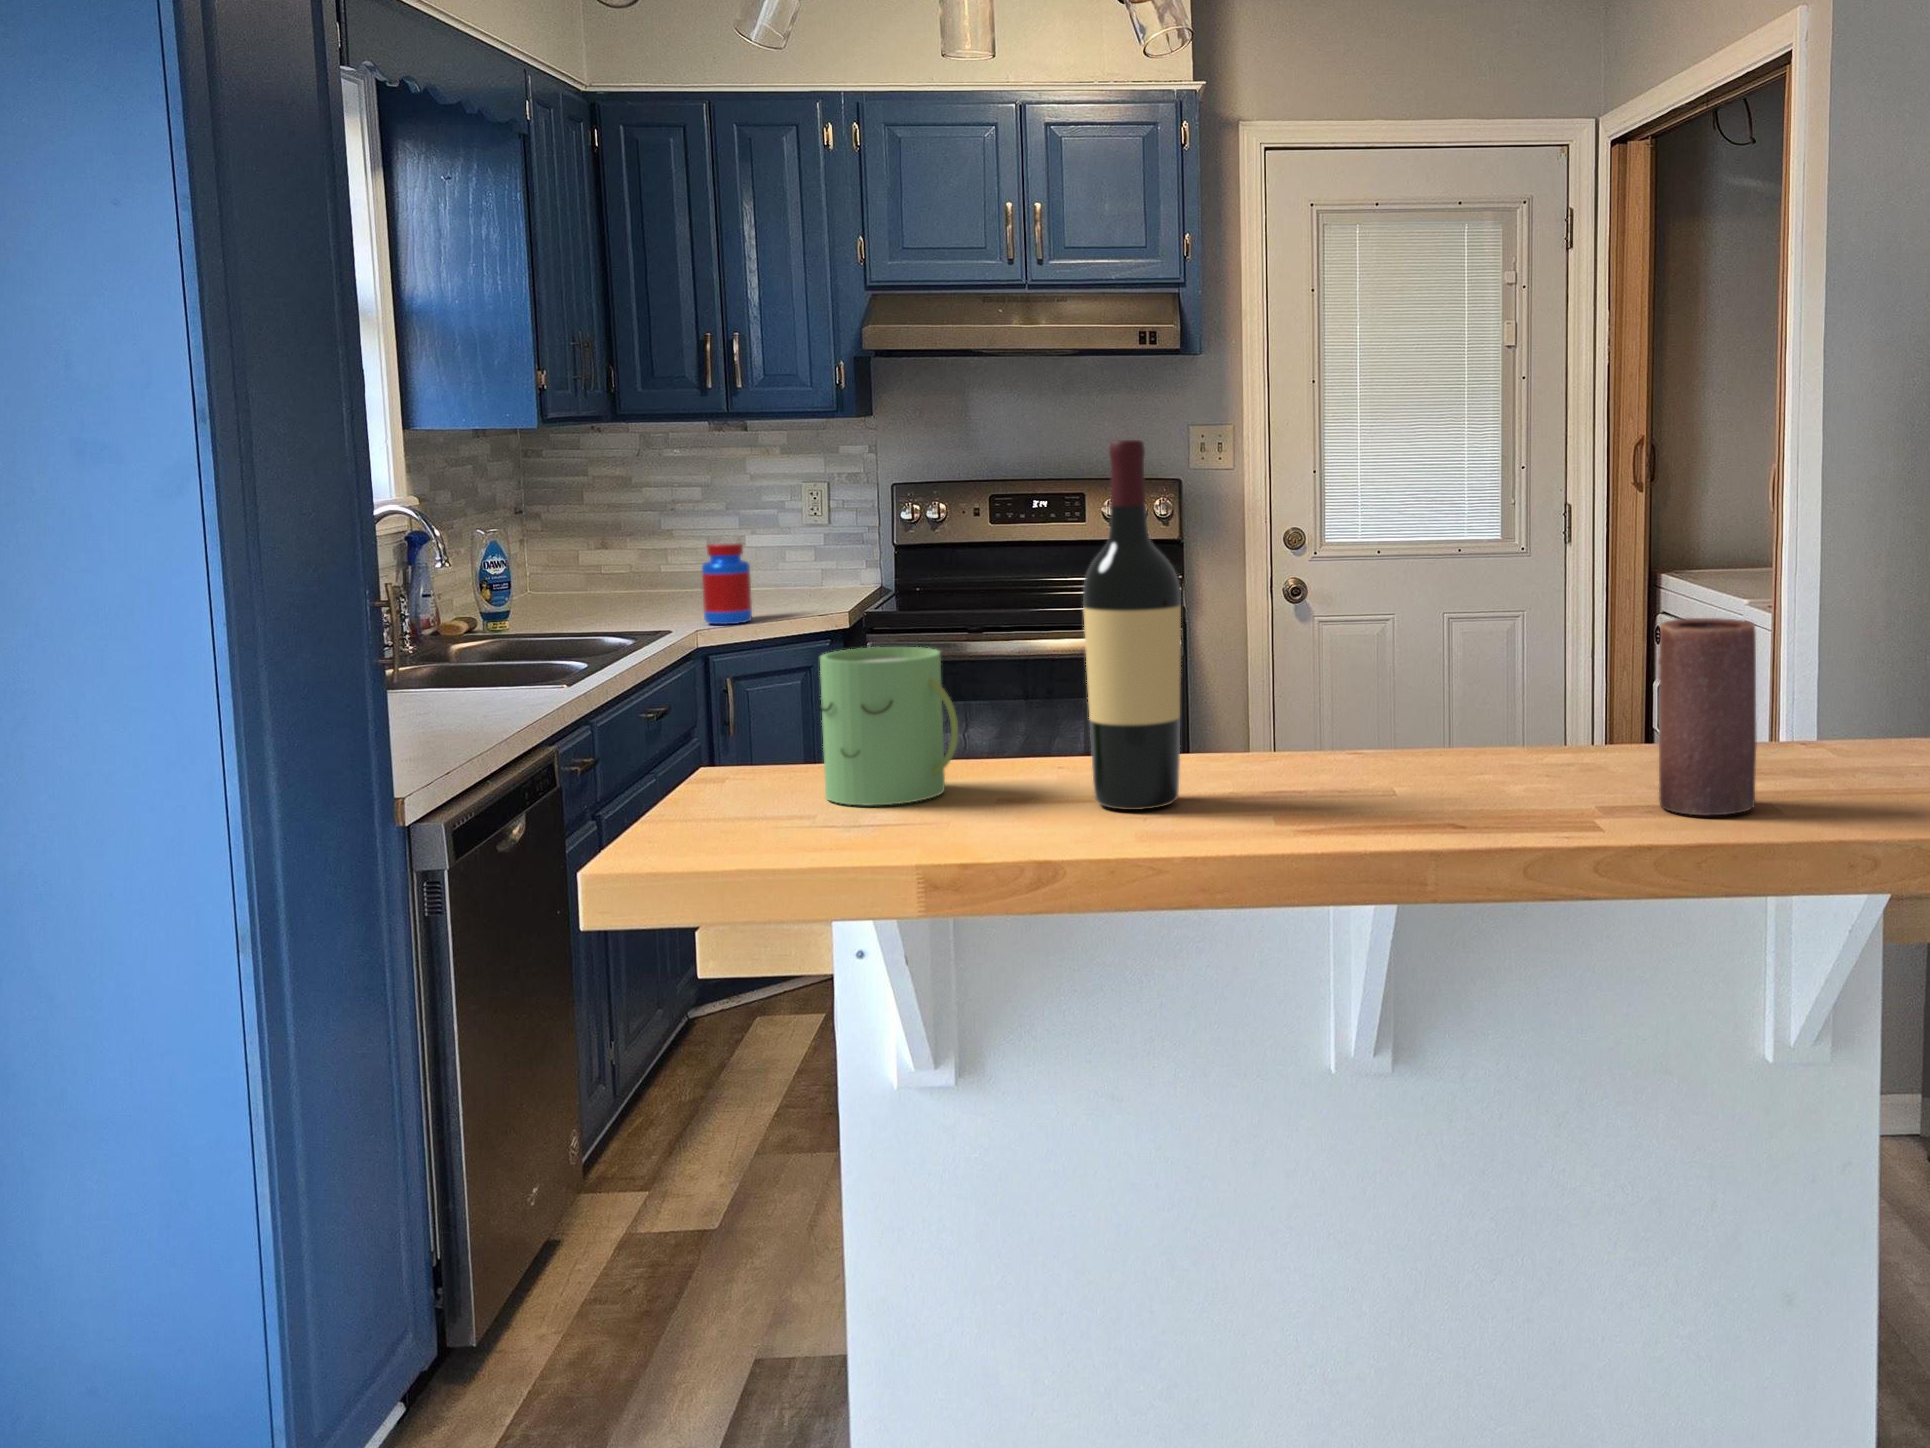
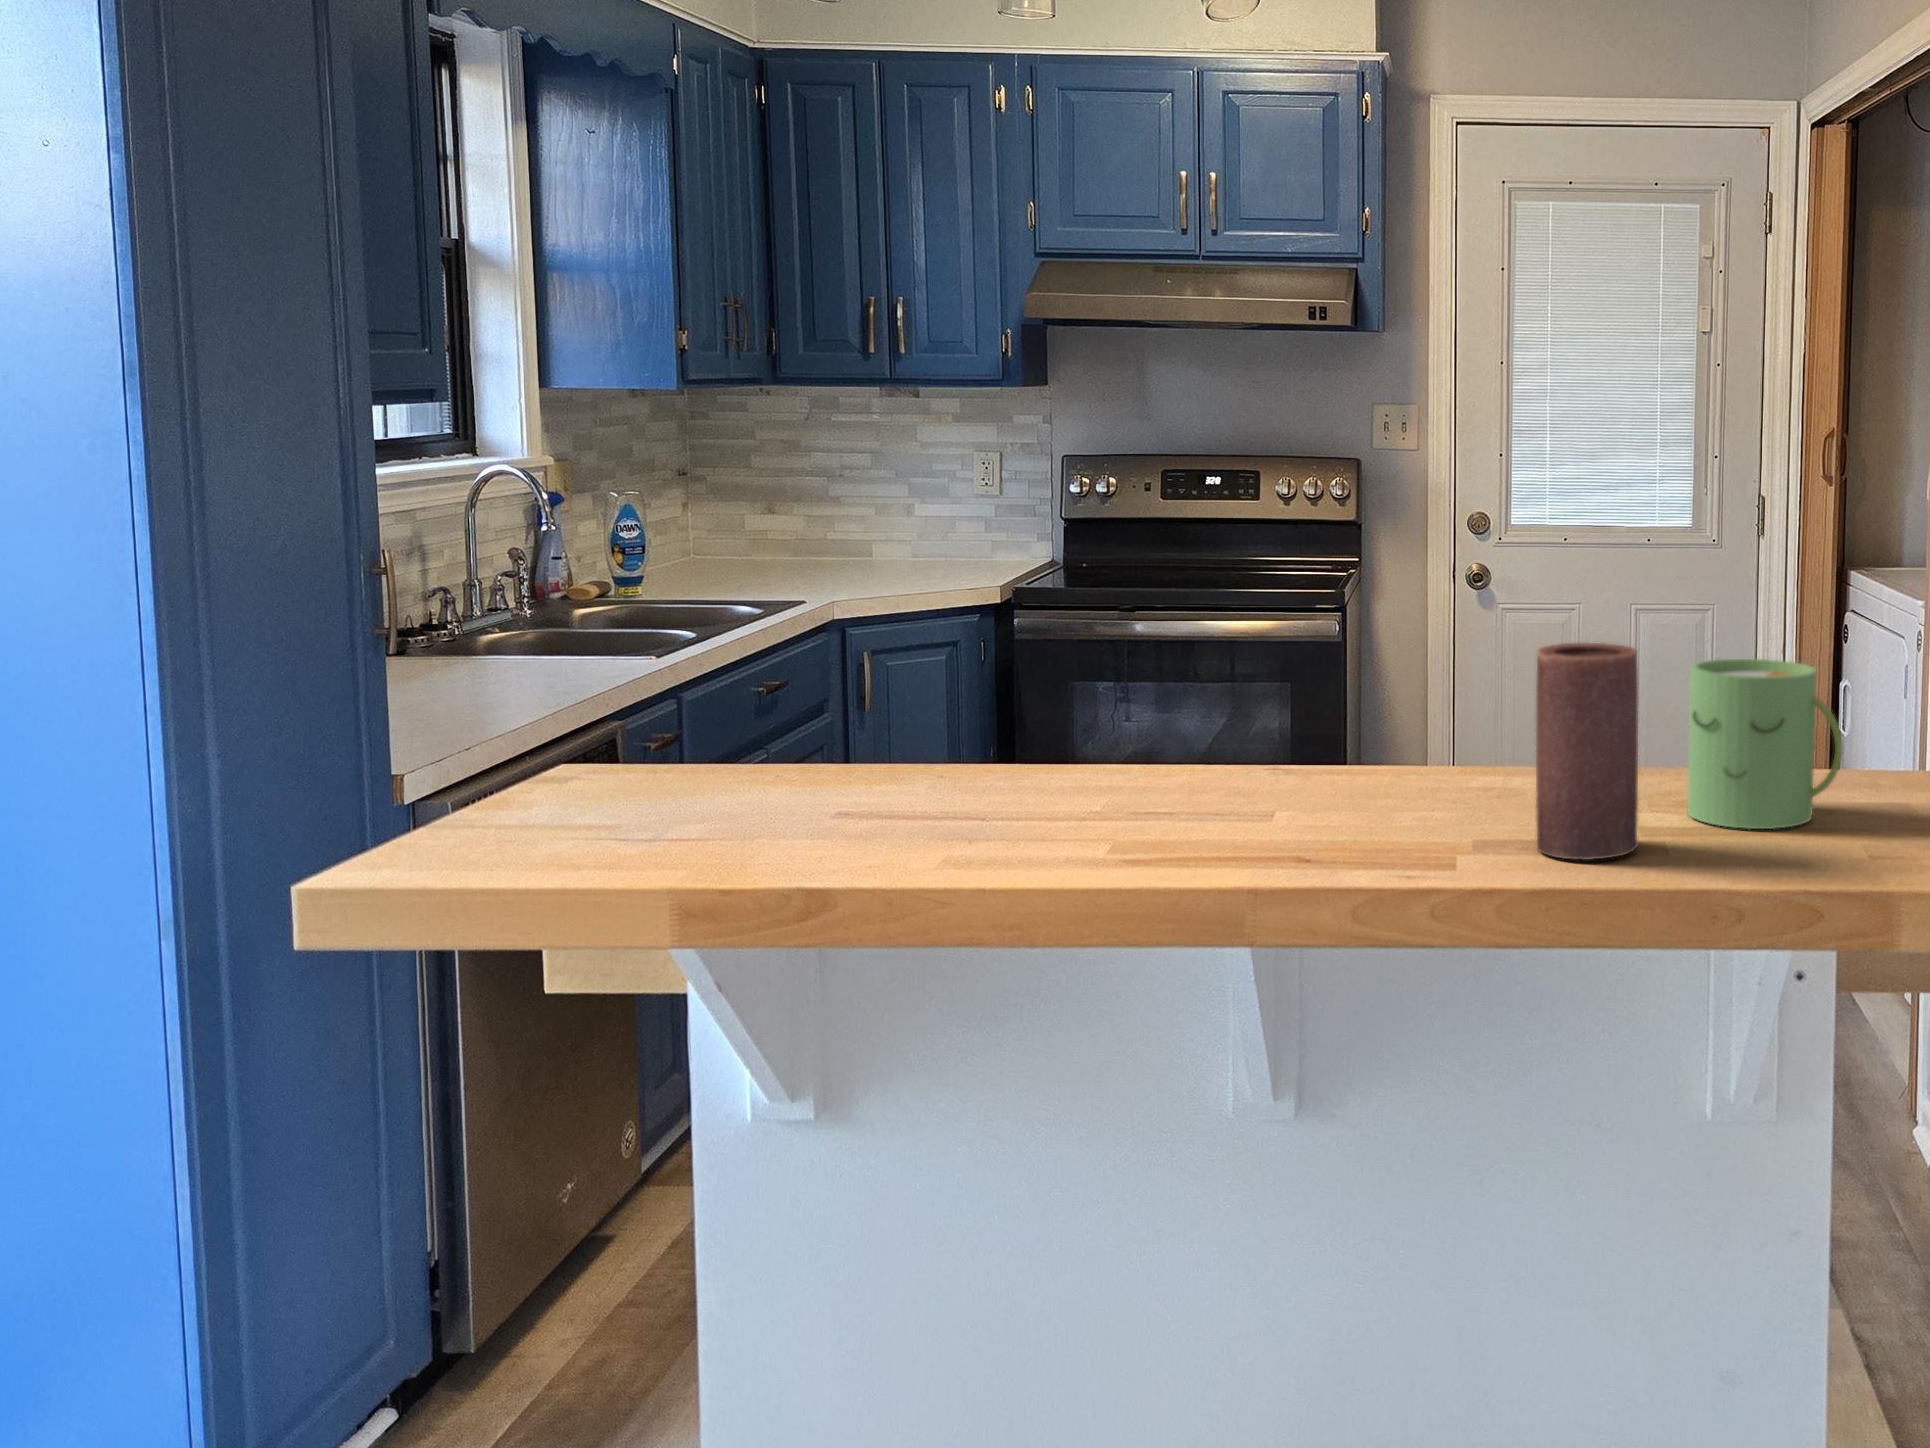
wine bottle: present [1083,440,1181,810] -> none [926,433,1035,831]
jar: present [702,543,752,624] -> none [843,513,895,596]
mug: present [818,647,958,805] -> present [1687,659,1843,829]

